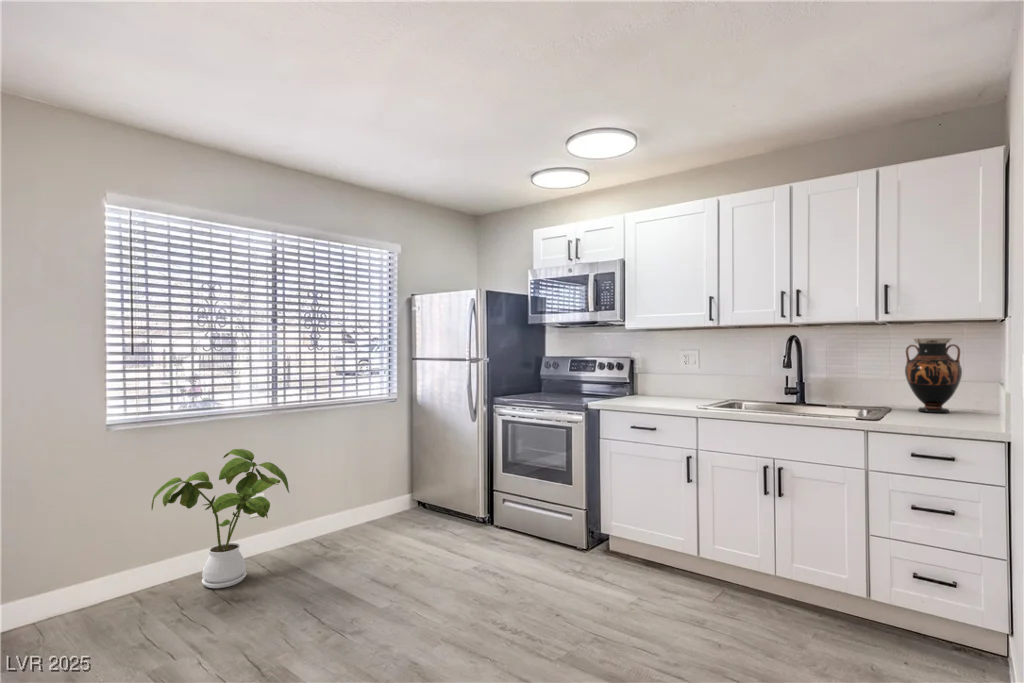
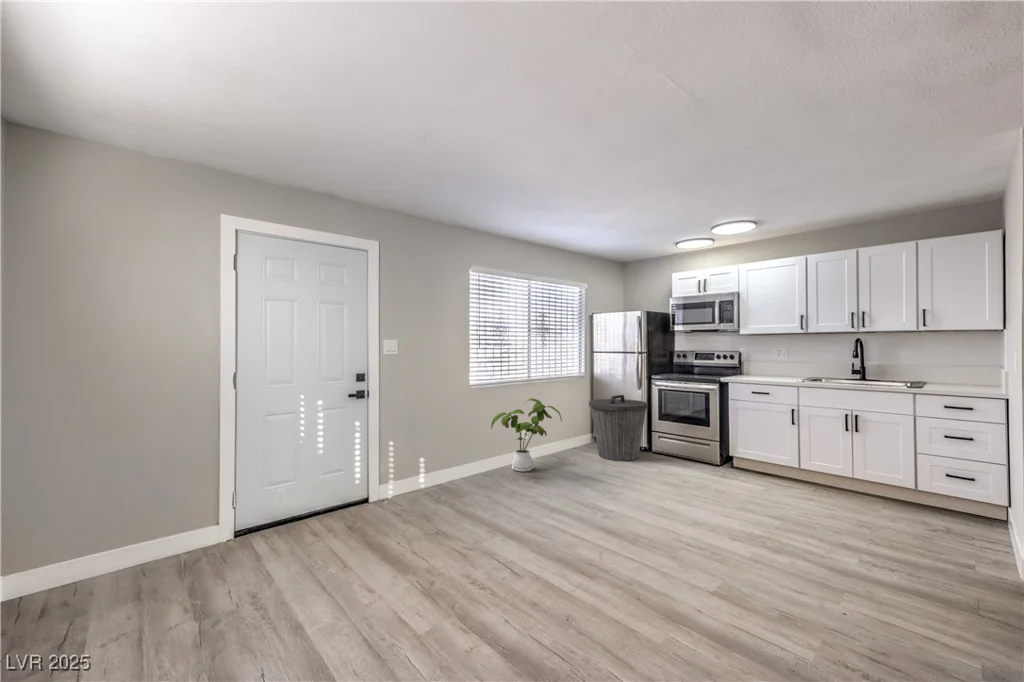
vase: present [905,338,962,413] -> none [936,341,975,385]
trash can: none [379,432,478,550] -> present [589,395,648,461]

